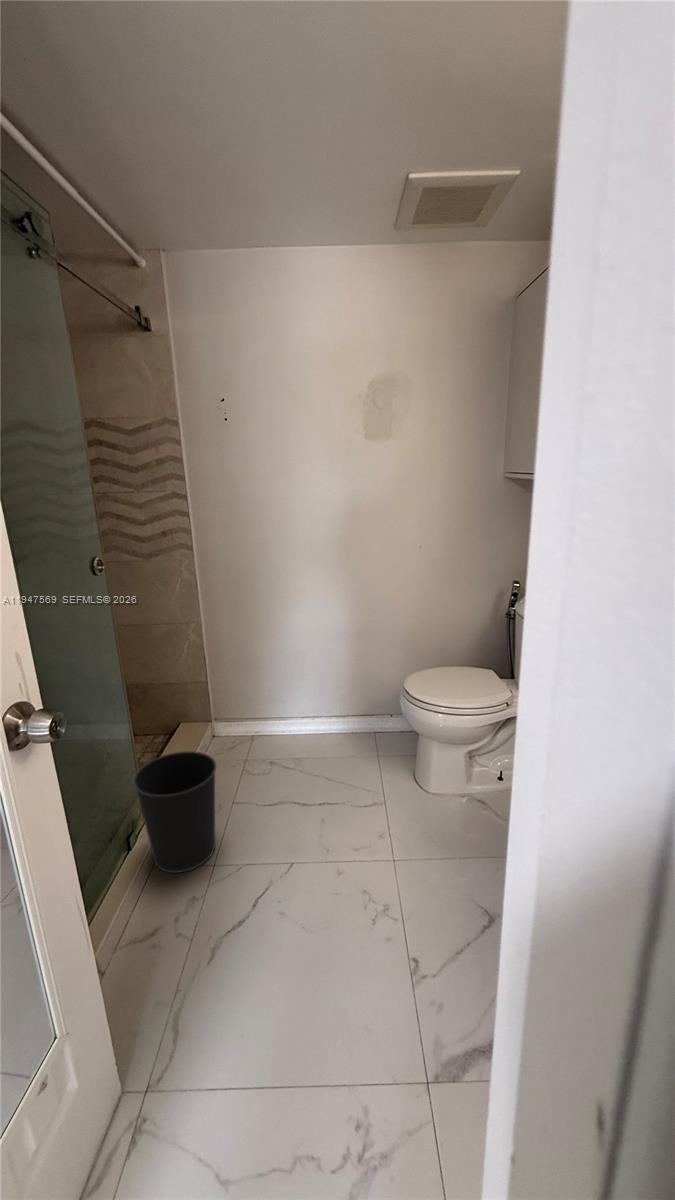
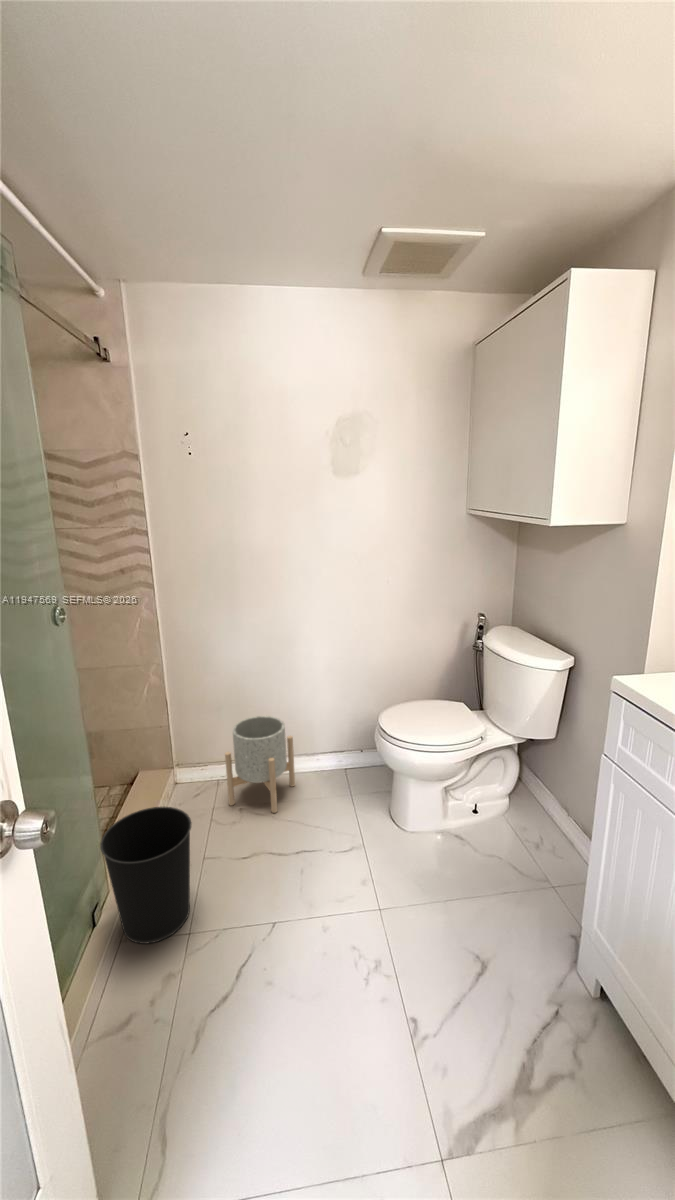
planter: none [256,677,325,770] -> present [225,716,295,813]

